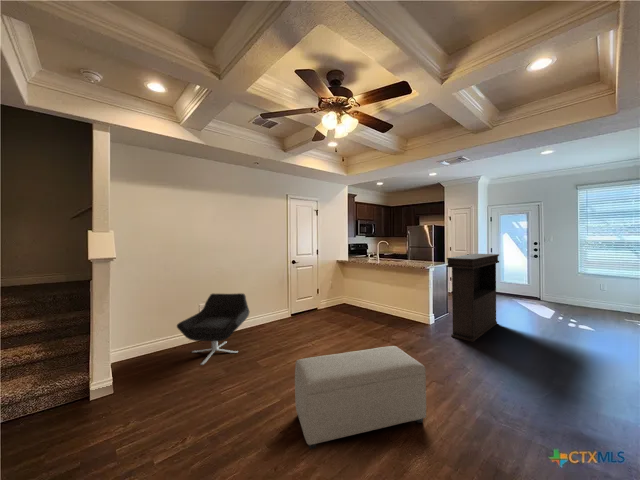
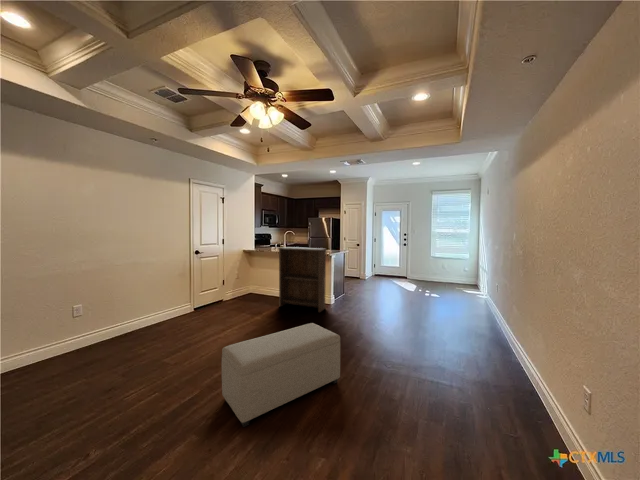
console table: present [447,254,499,342] -> none [347,243,384,315]
bookshelf: none [368,258,422,332] -> present [278,247,326,312]
lounge chair: present [177,293,250,365] -> none [47,288,150,375]

